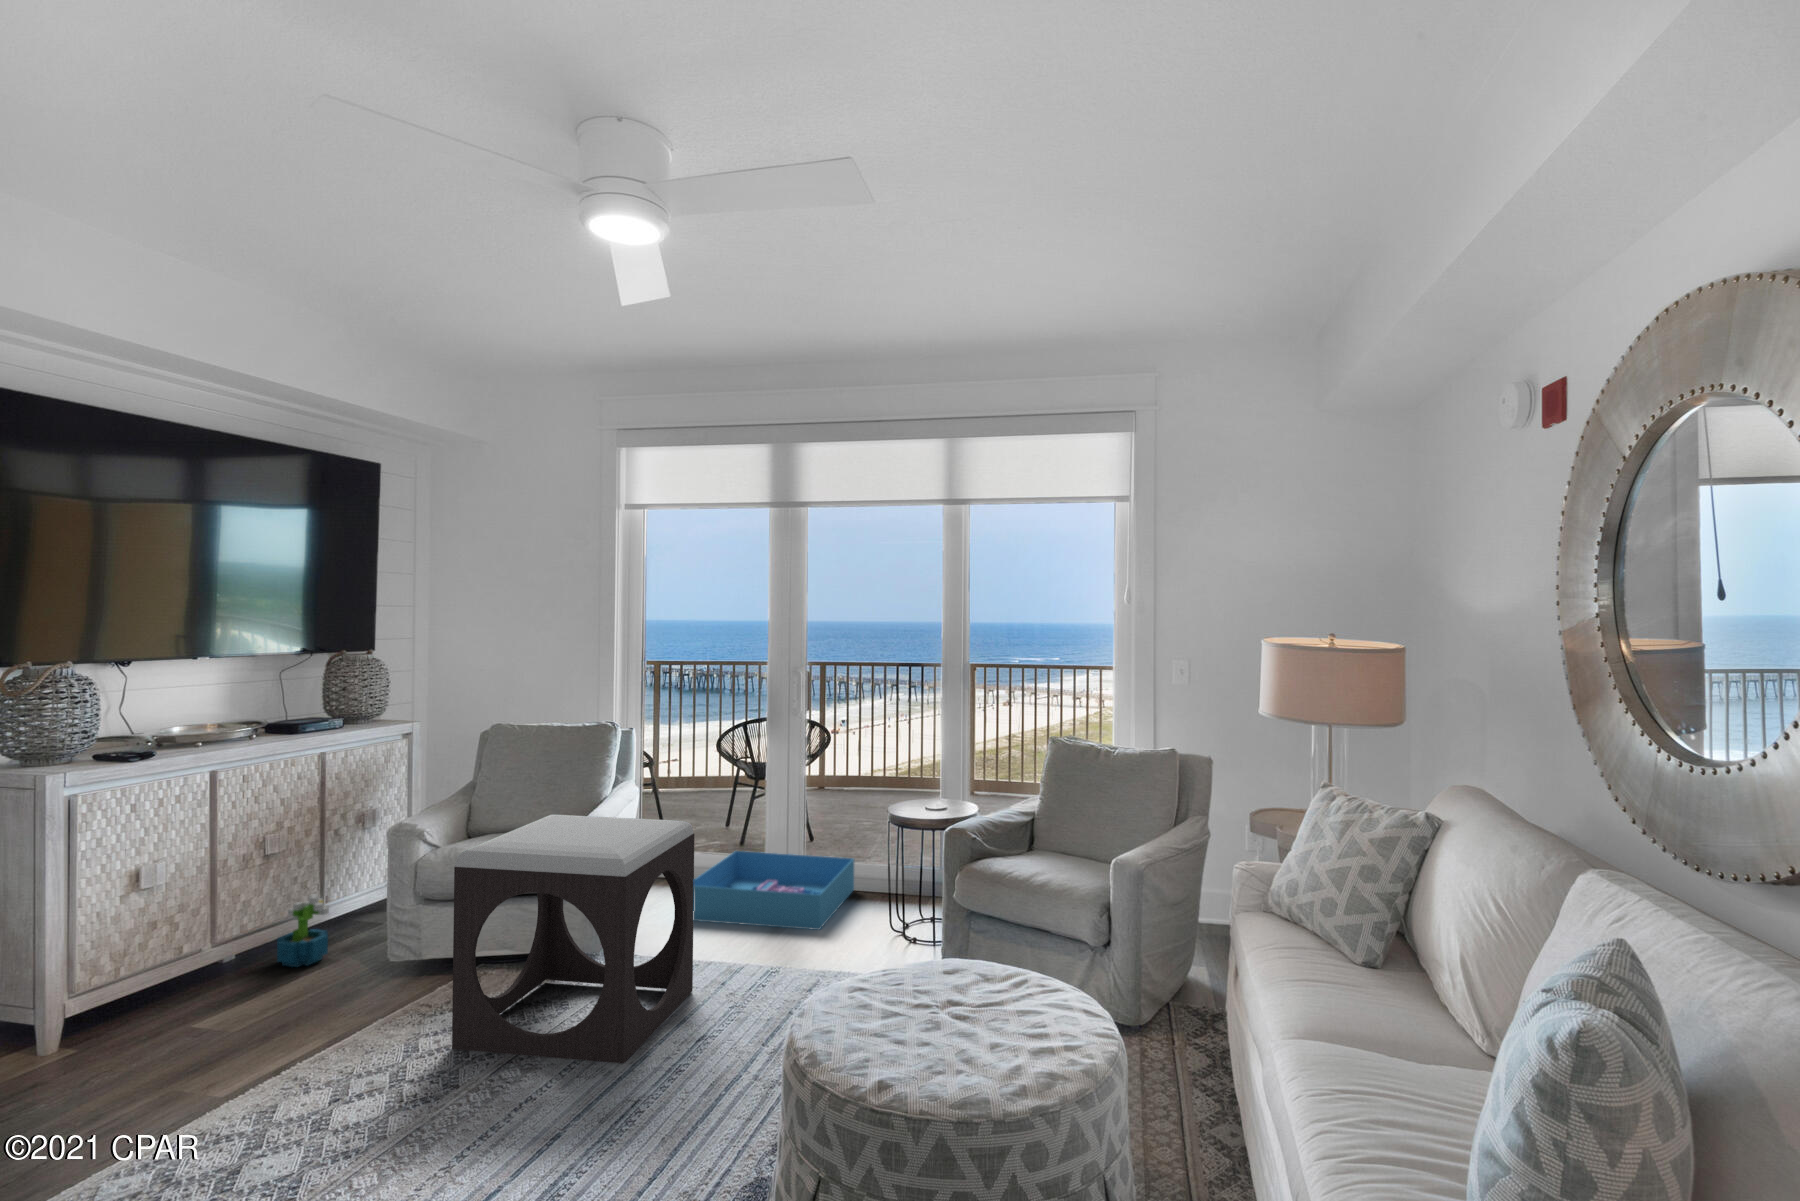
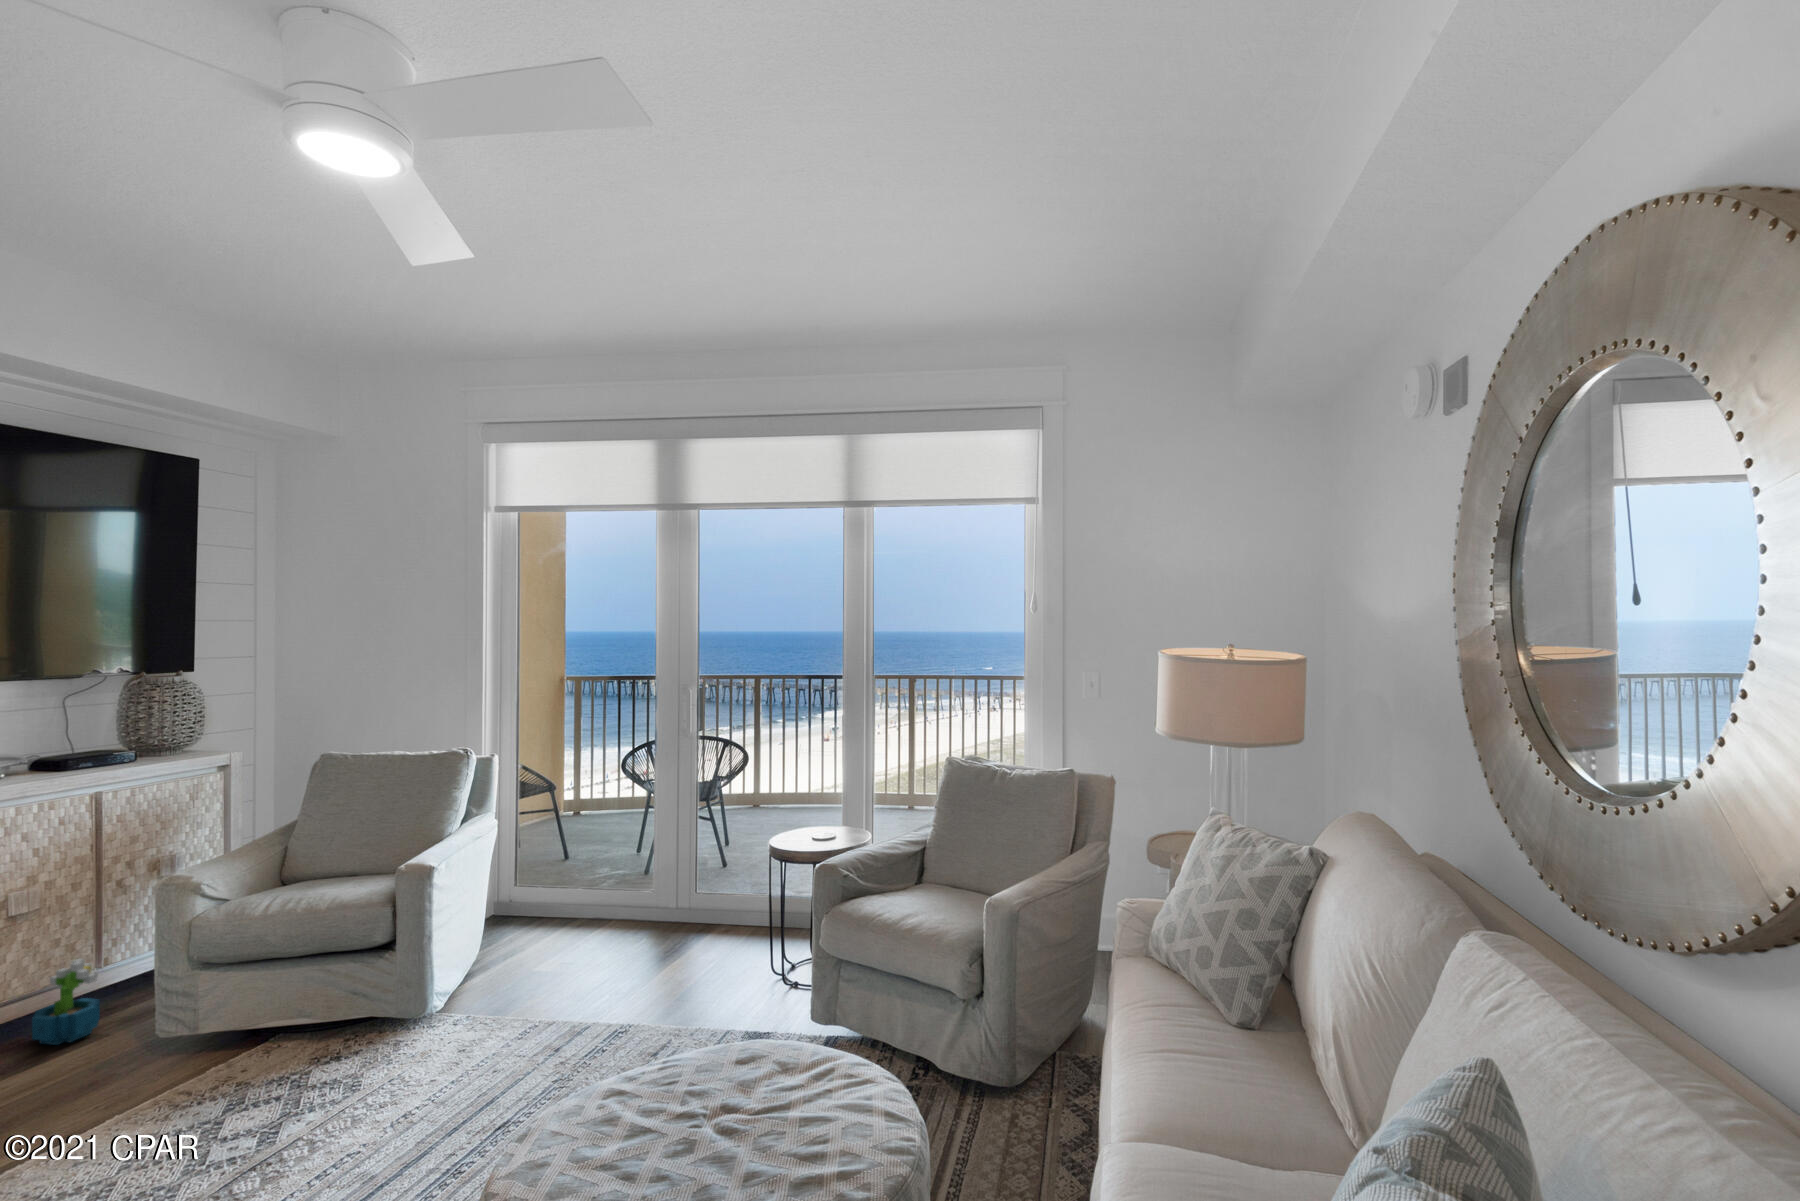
footstool: present [452,815,695,1064] -> none [197,863,512,1163]
storage bin: present [693,851,854,930] -> none [533,885,733,977]

